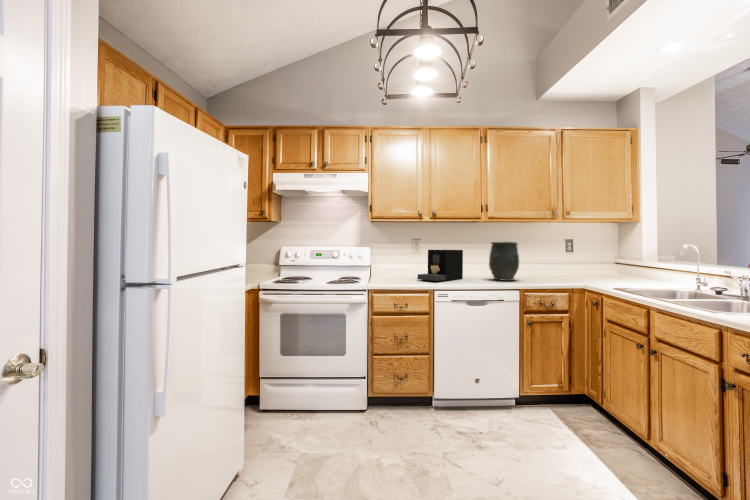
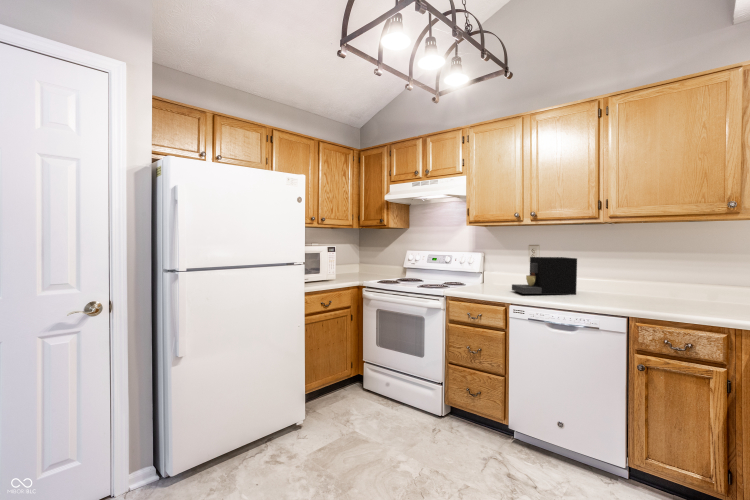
vase: present [489,242,519,281] -> none [609,249,657,304]

